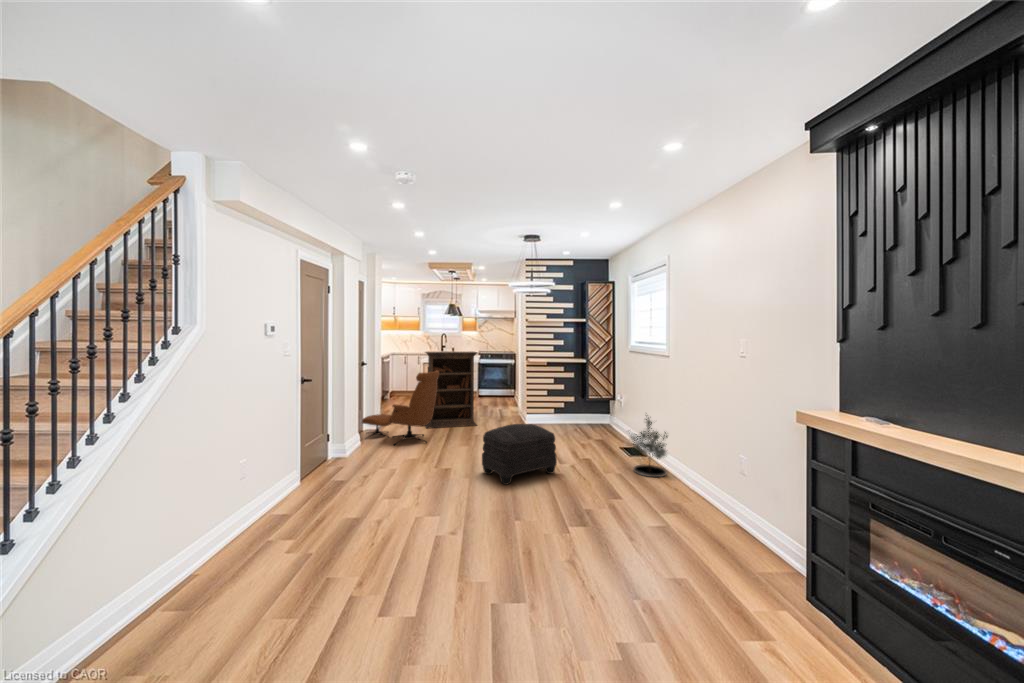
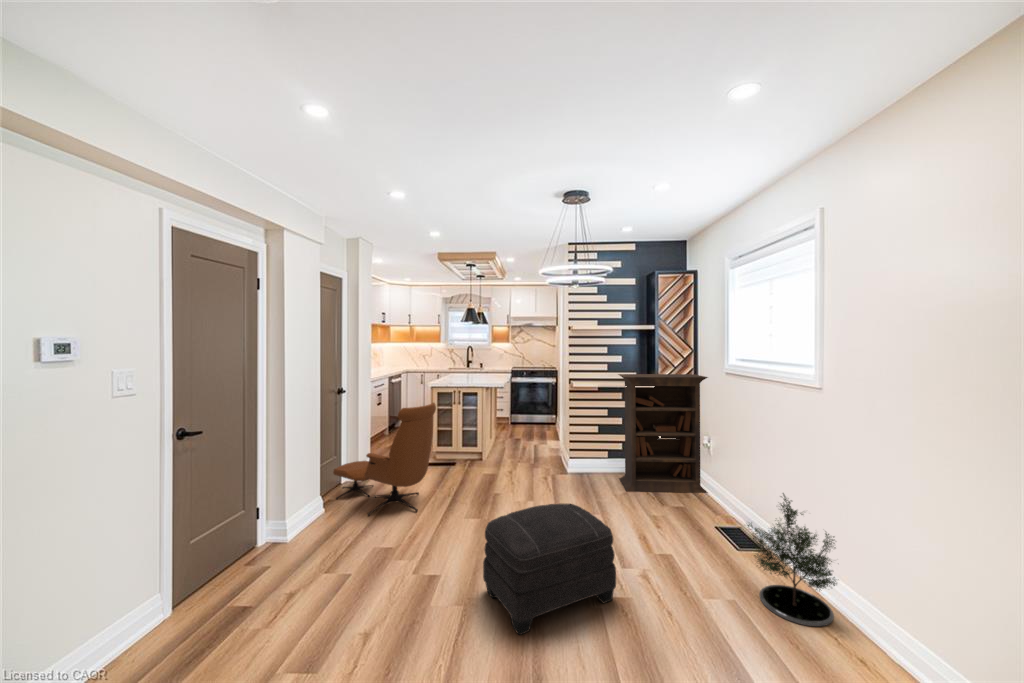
bookcase: present [425,351,478,429] -> present [618,374,708,493]

